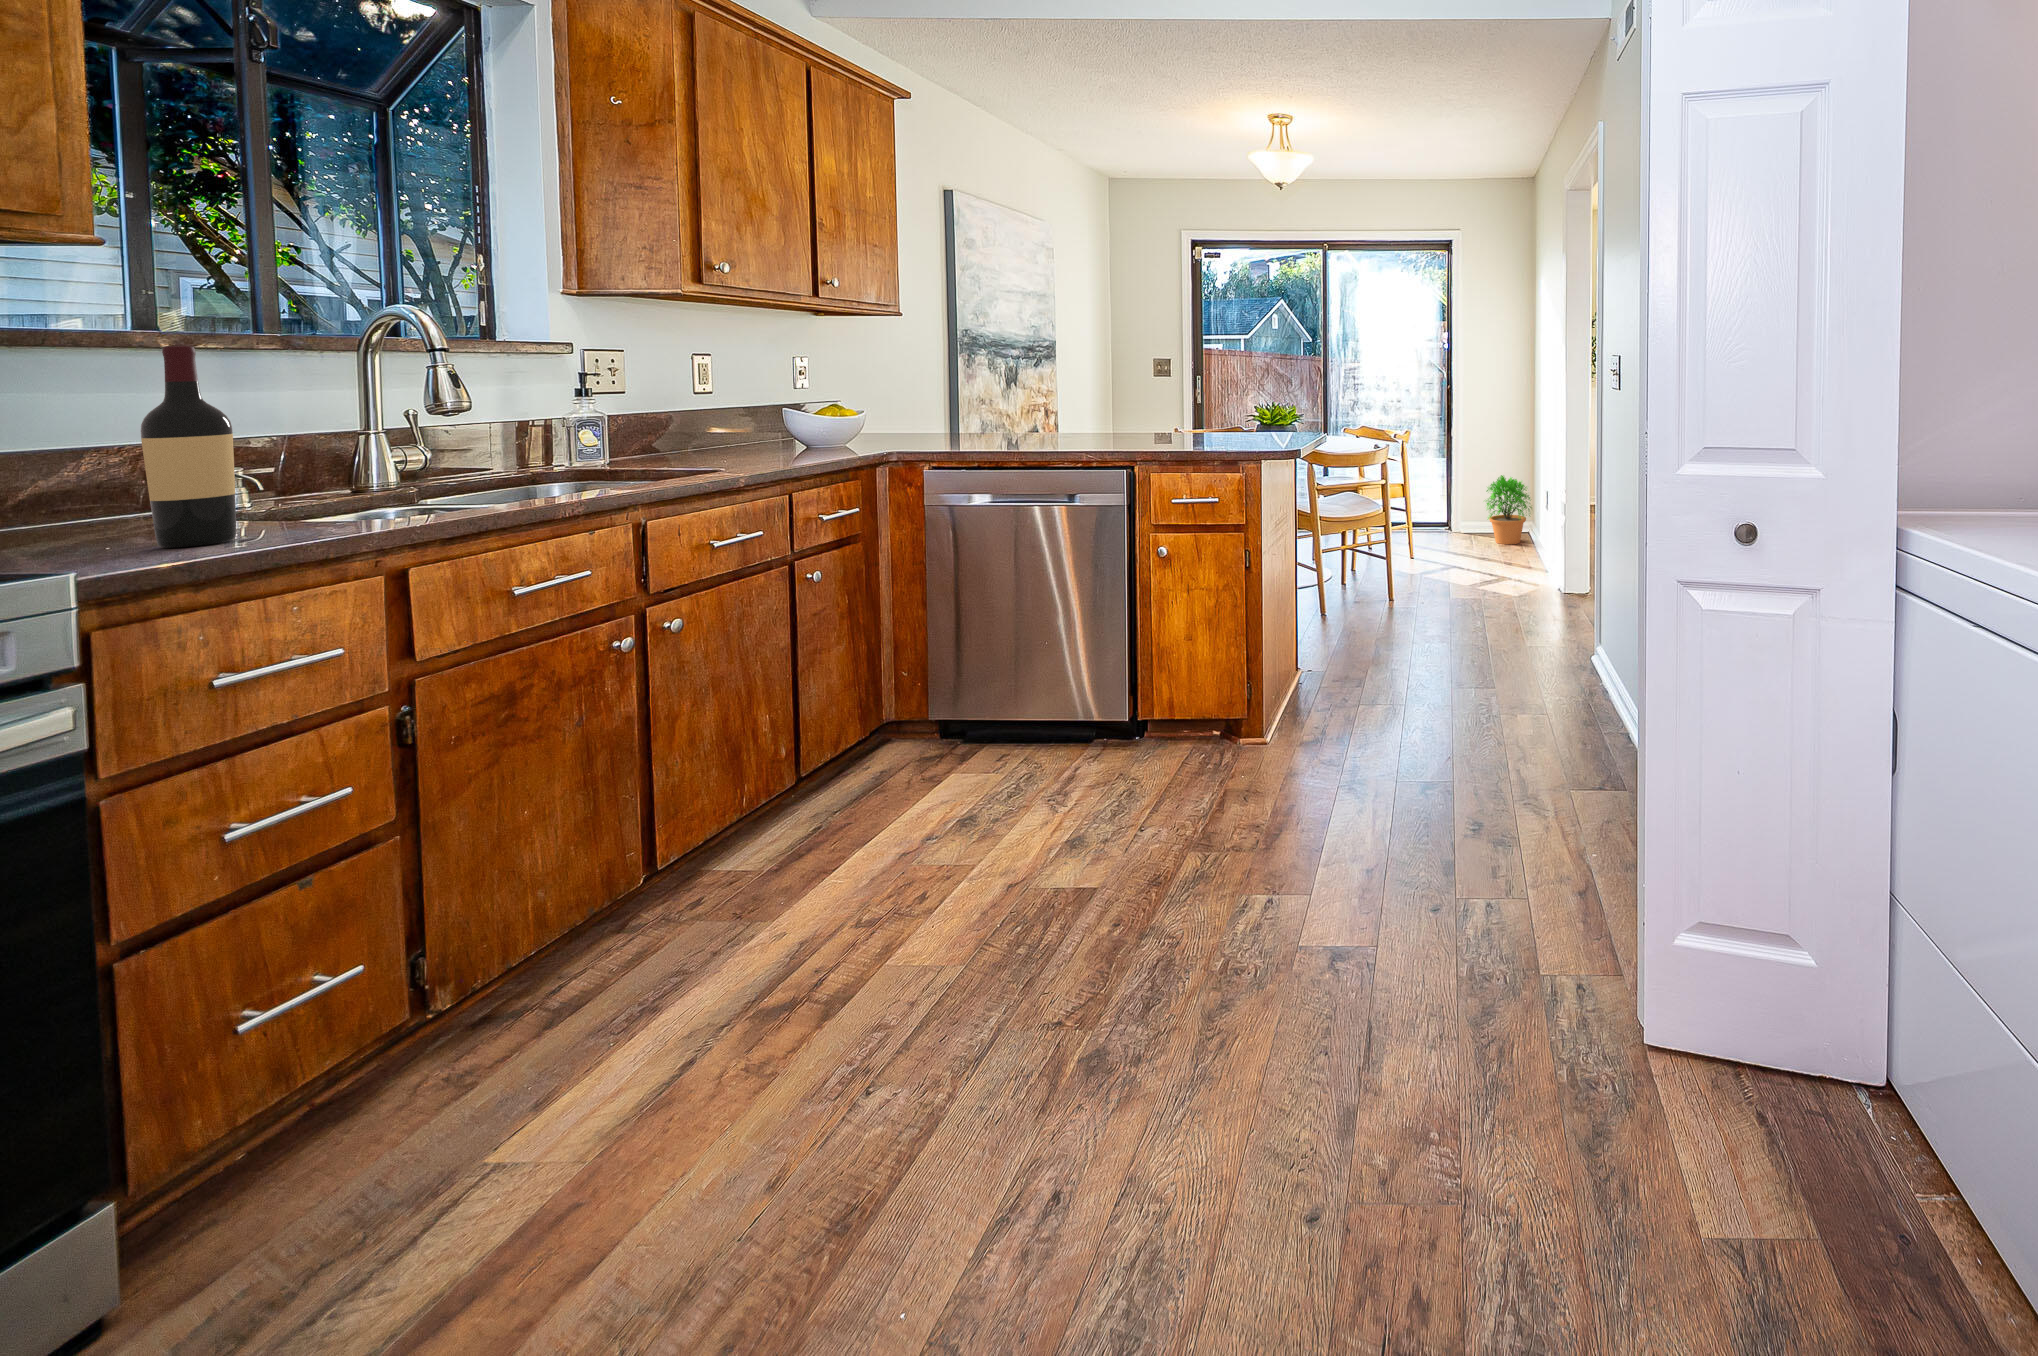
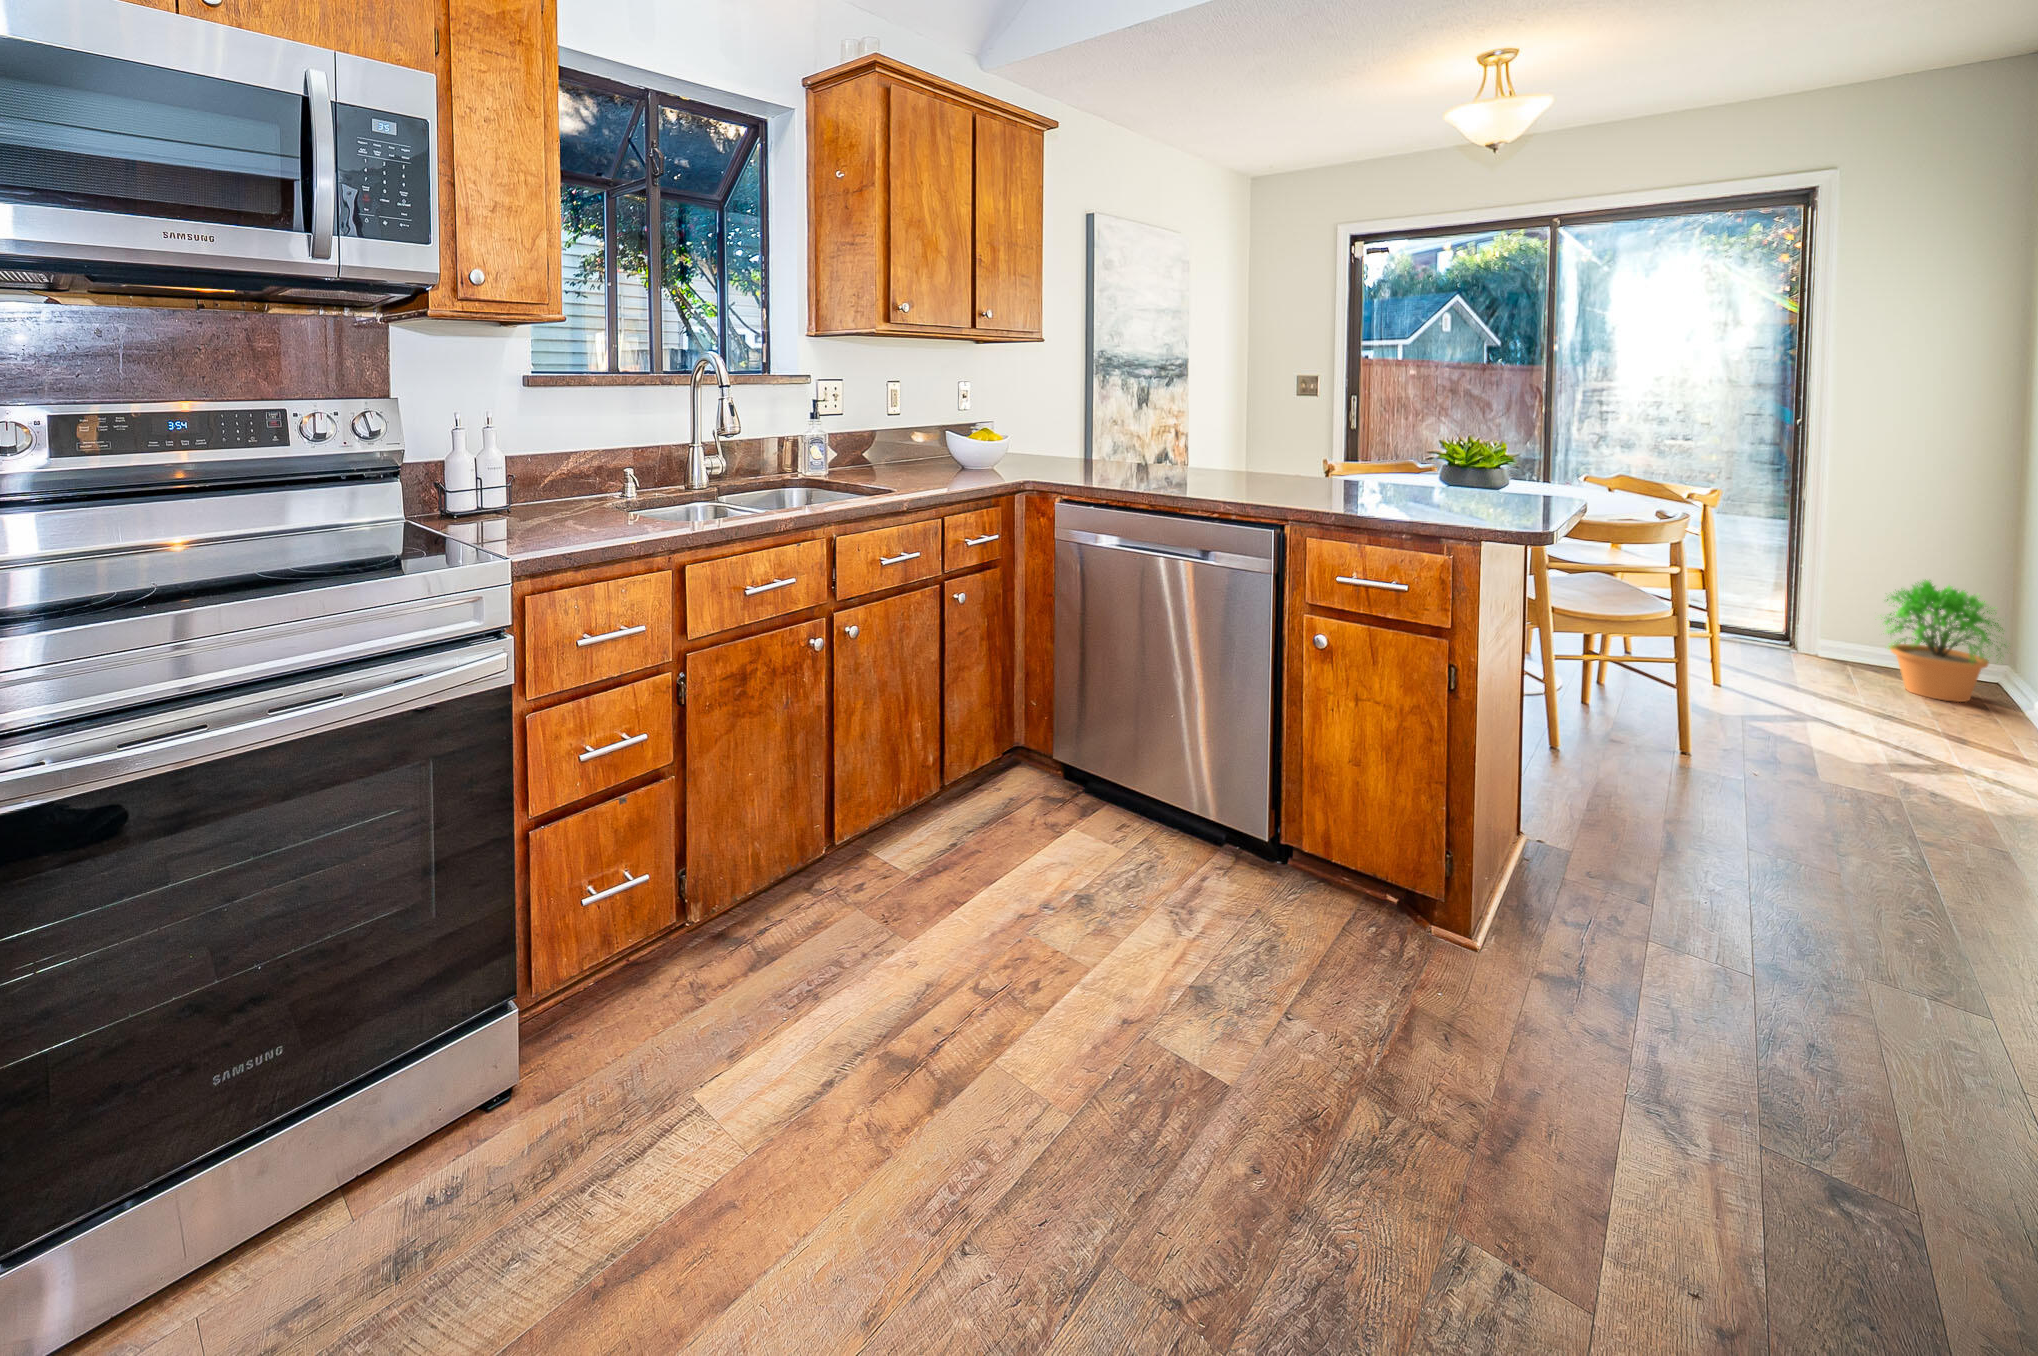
wine bottle: present [141,346,236,548] -> none [563,393,602,538]

